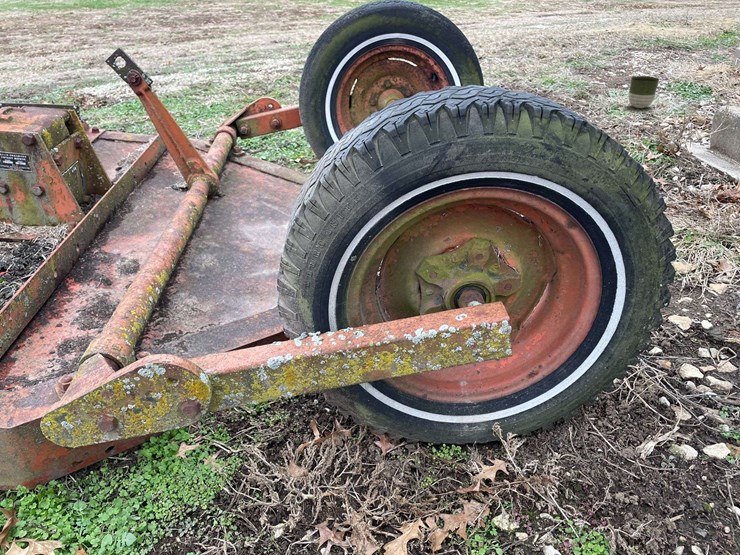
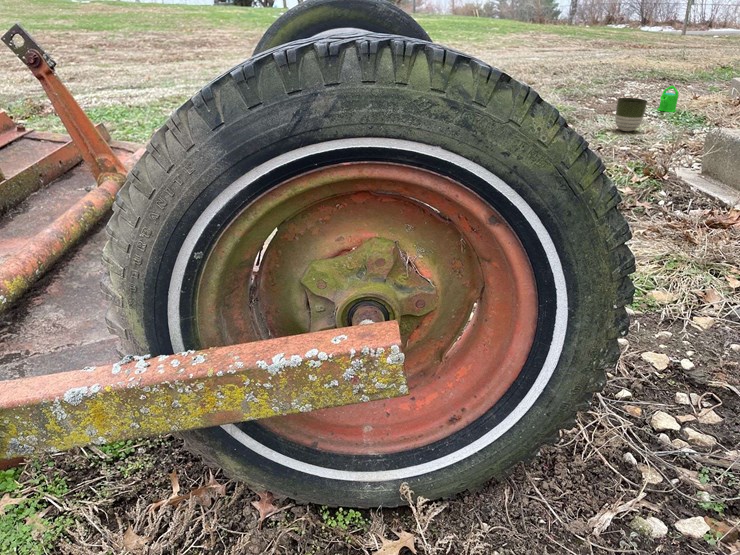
watering can: none [666,60,687,85] -> present [657,86,679,112]

